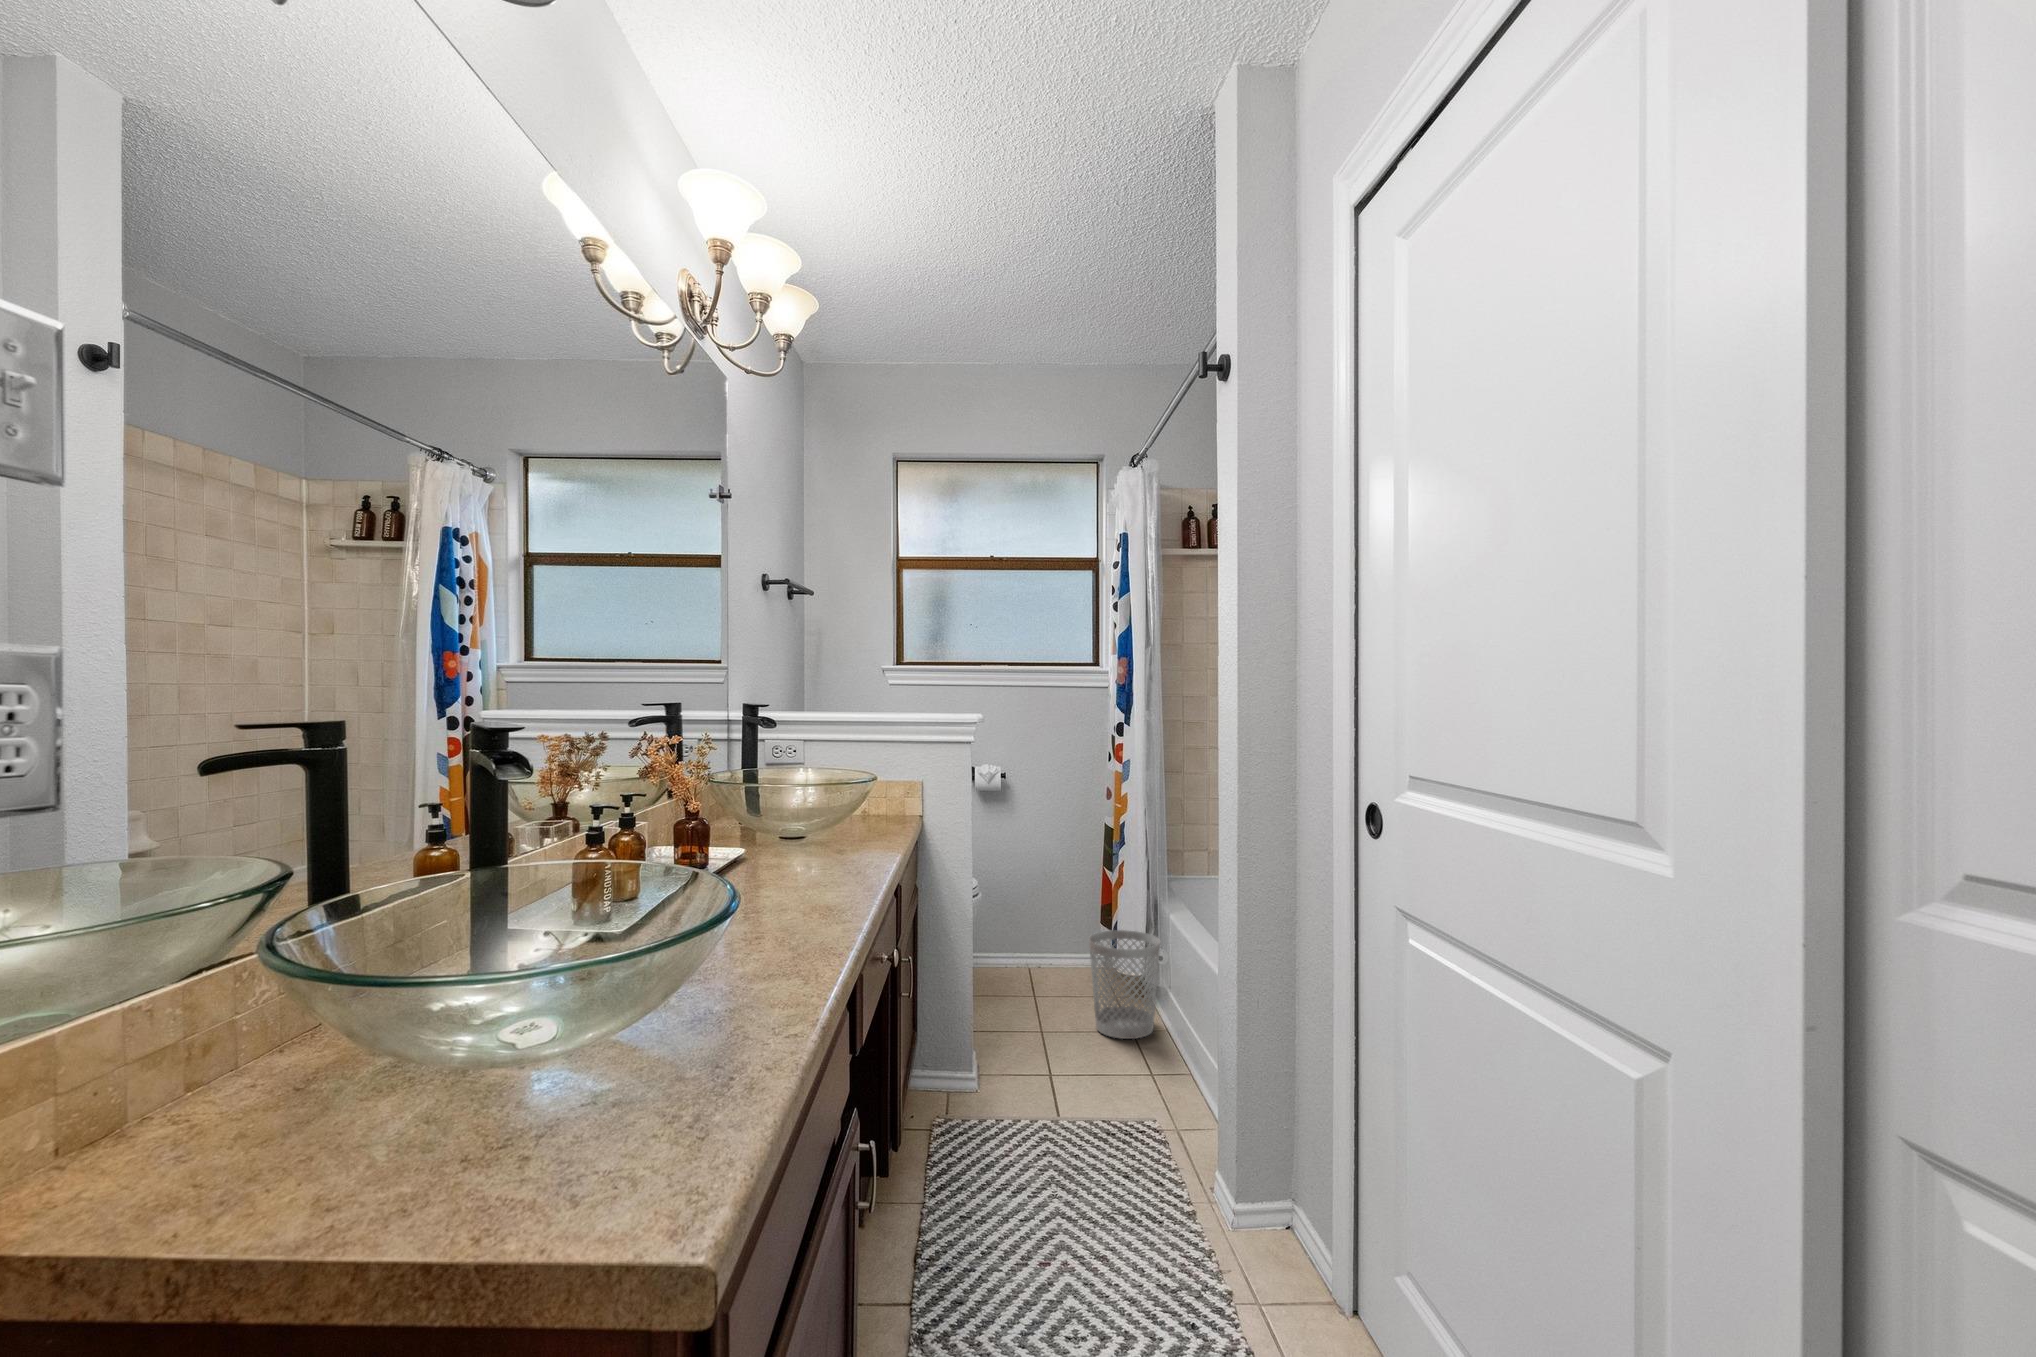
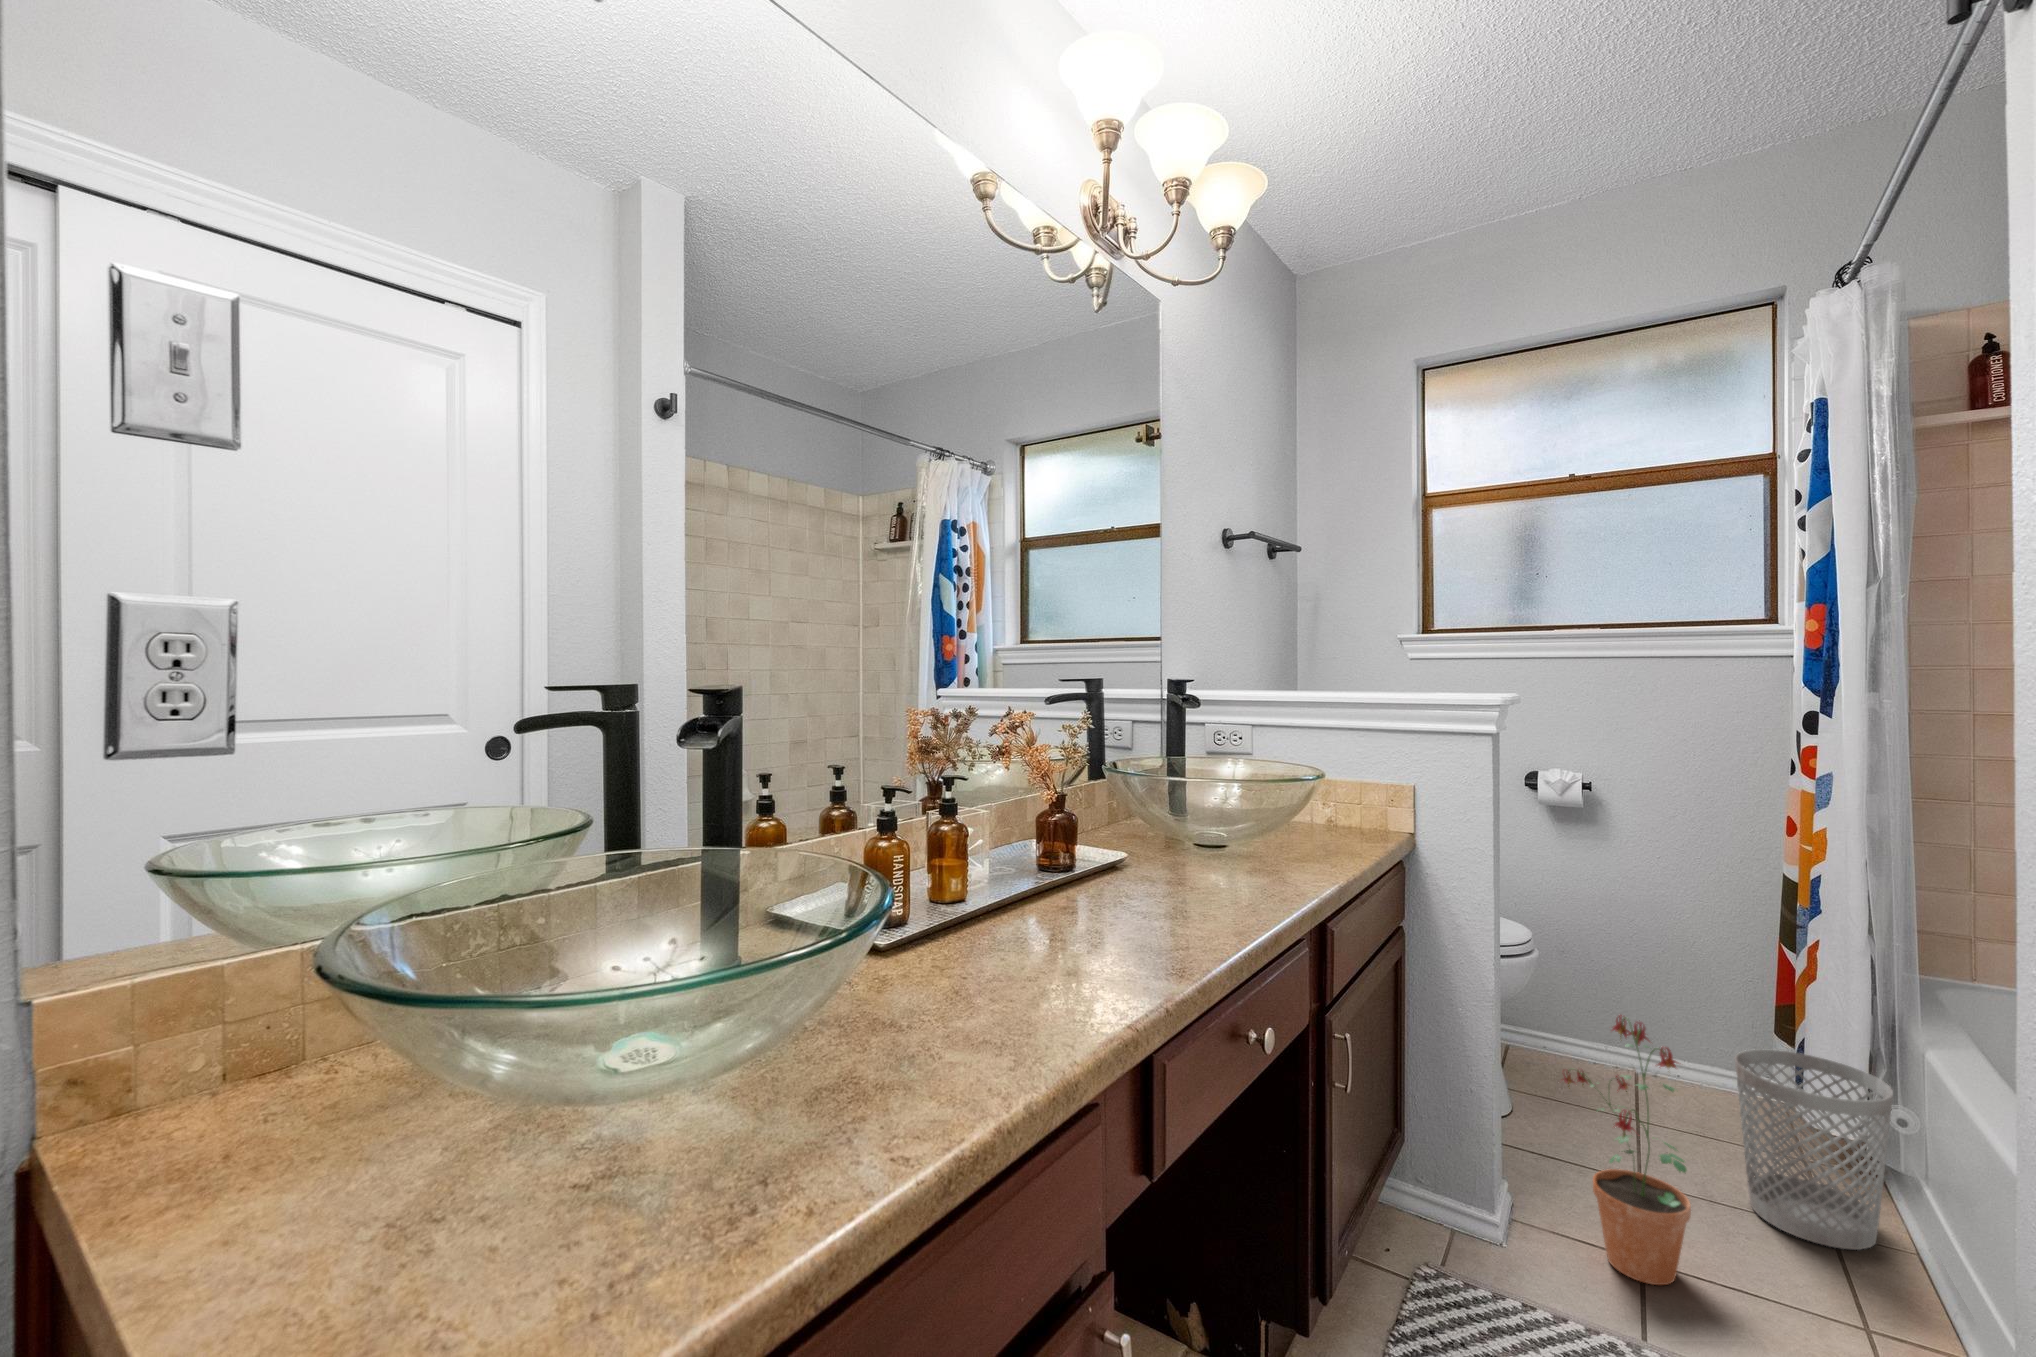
potted plant: none [1005,920,1082,1087] -> present [1563,1015,1691,1285]

